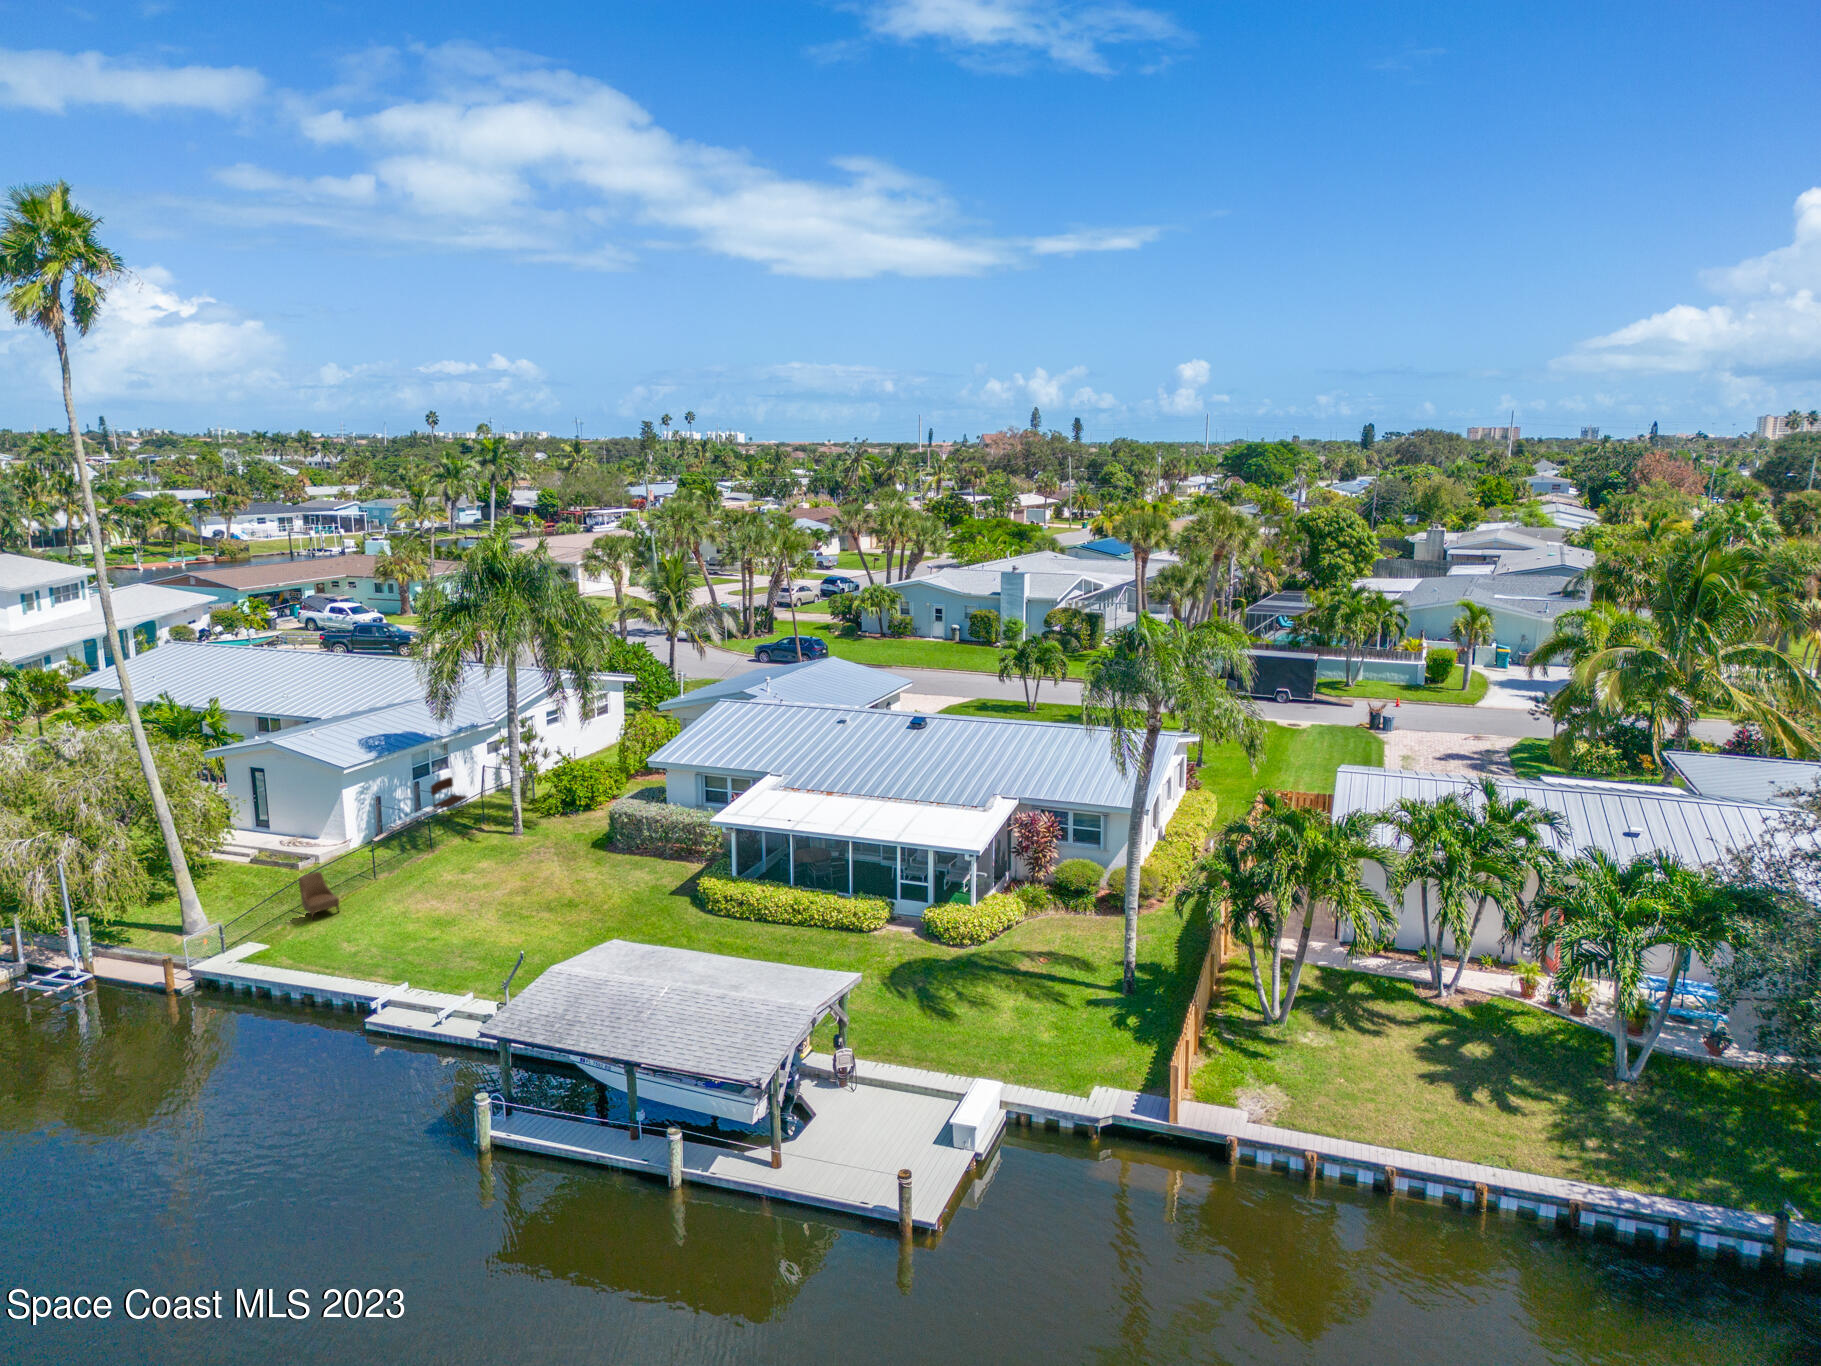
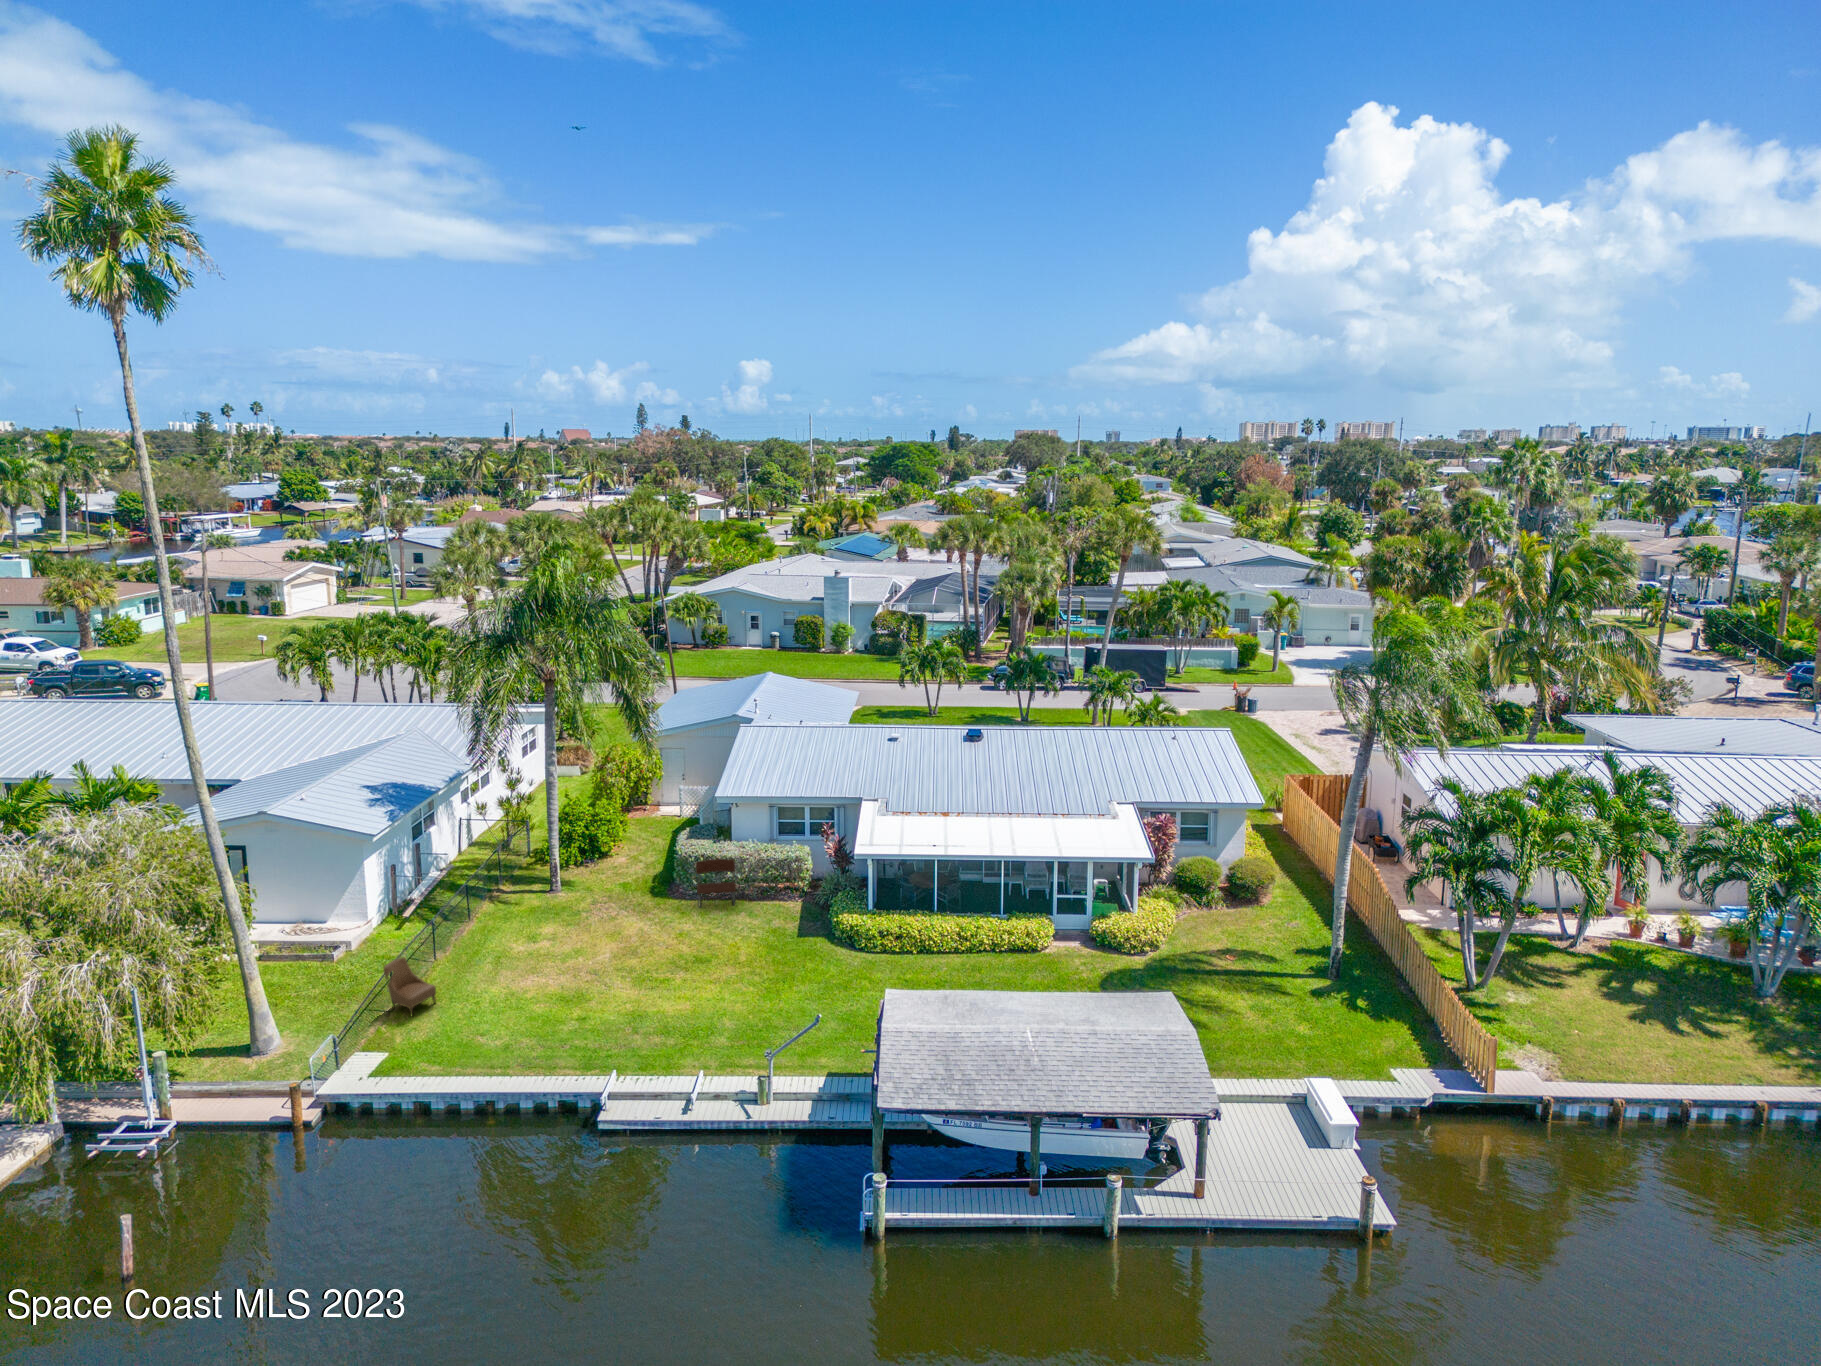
bench: present [431,777,467,820] -> present [696,859,736,907]

